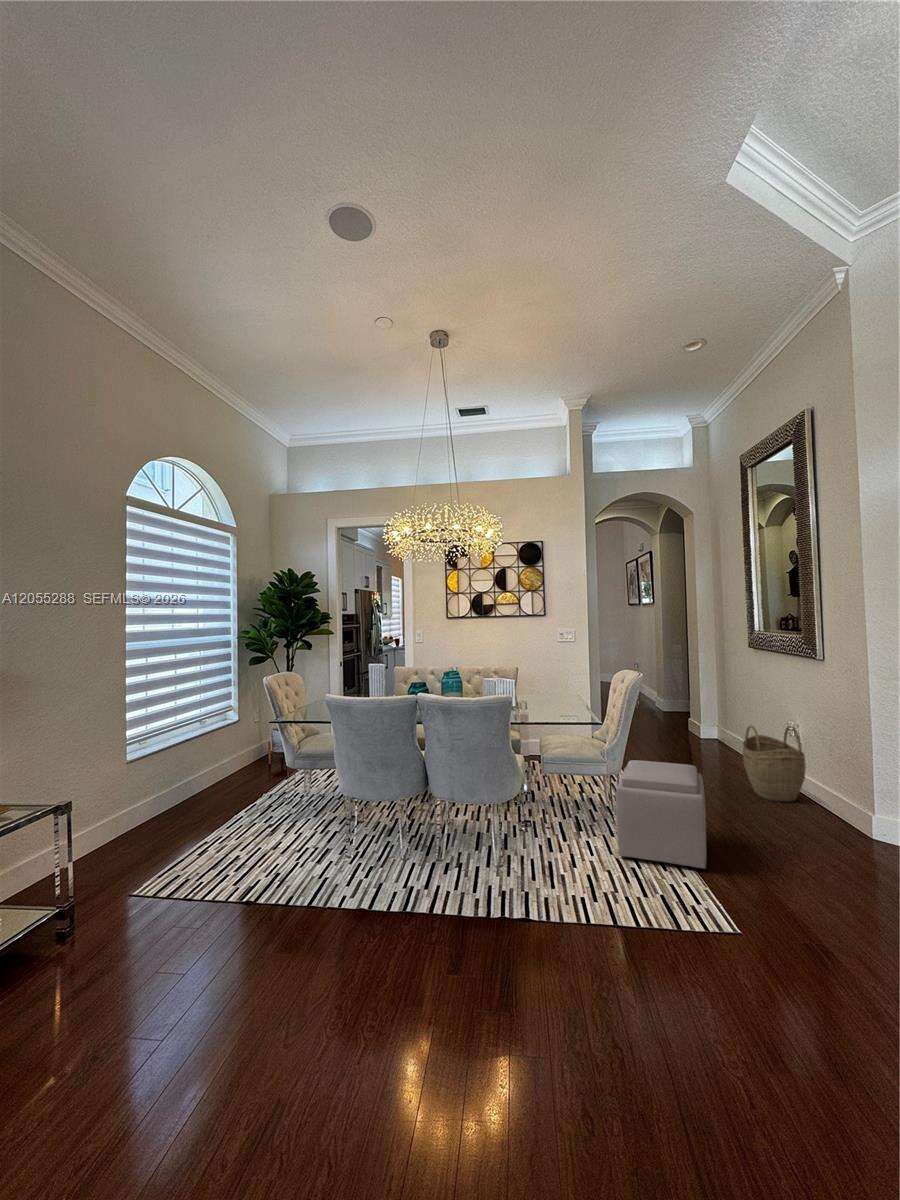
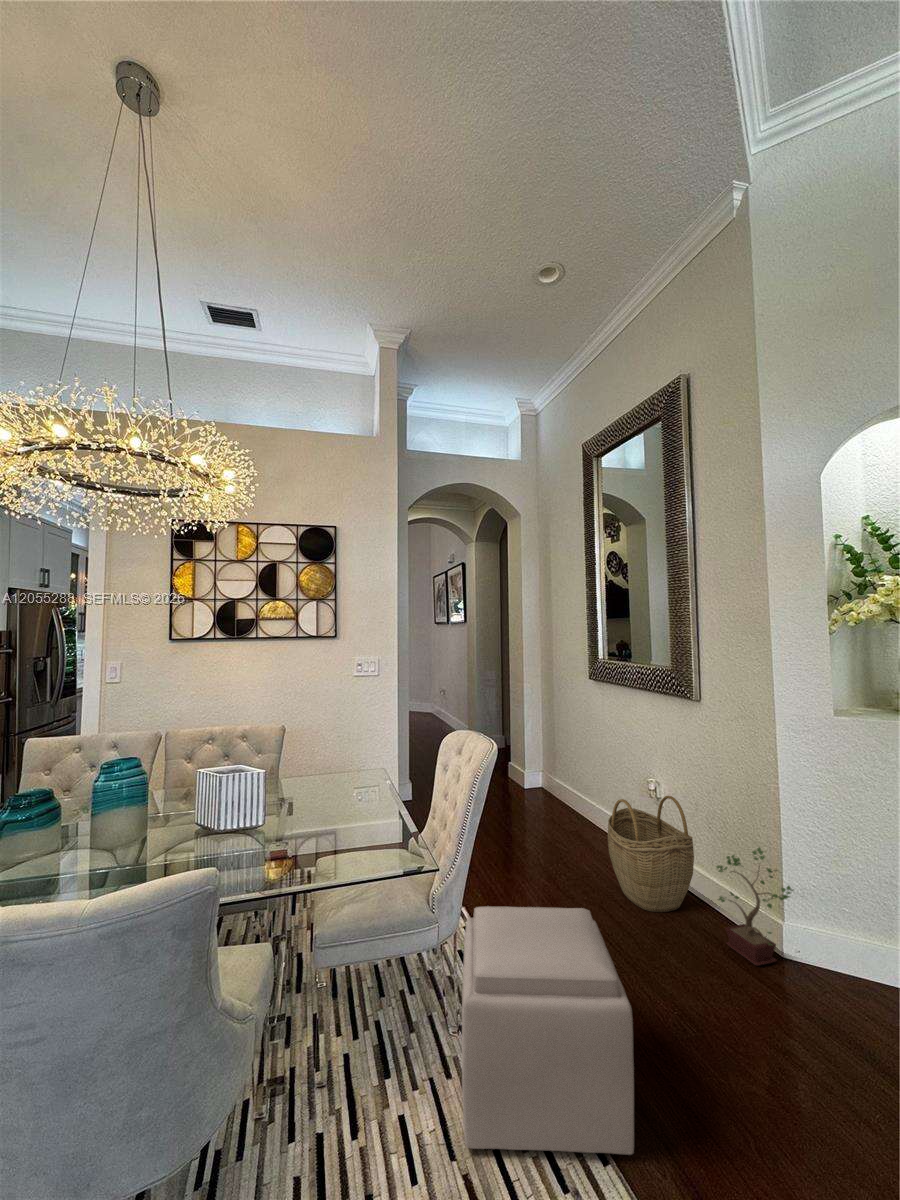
potted plant: none [813,753,860,830] -> present [716,847,793,966]

